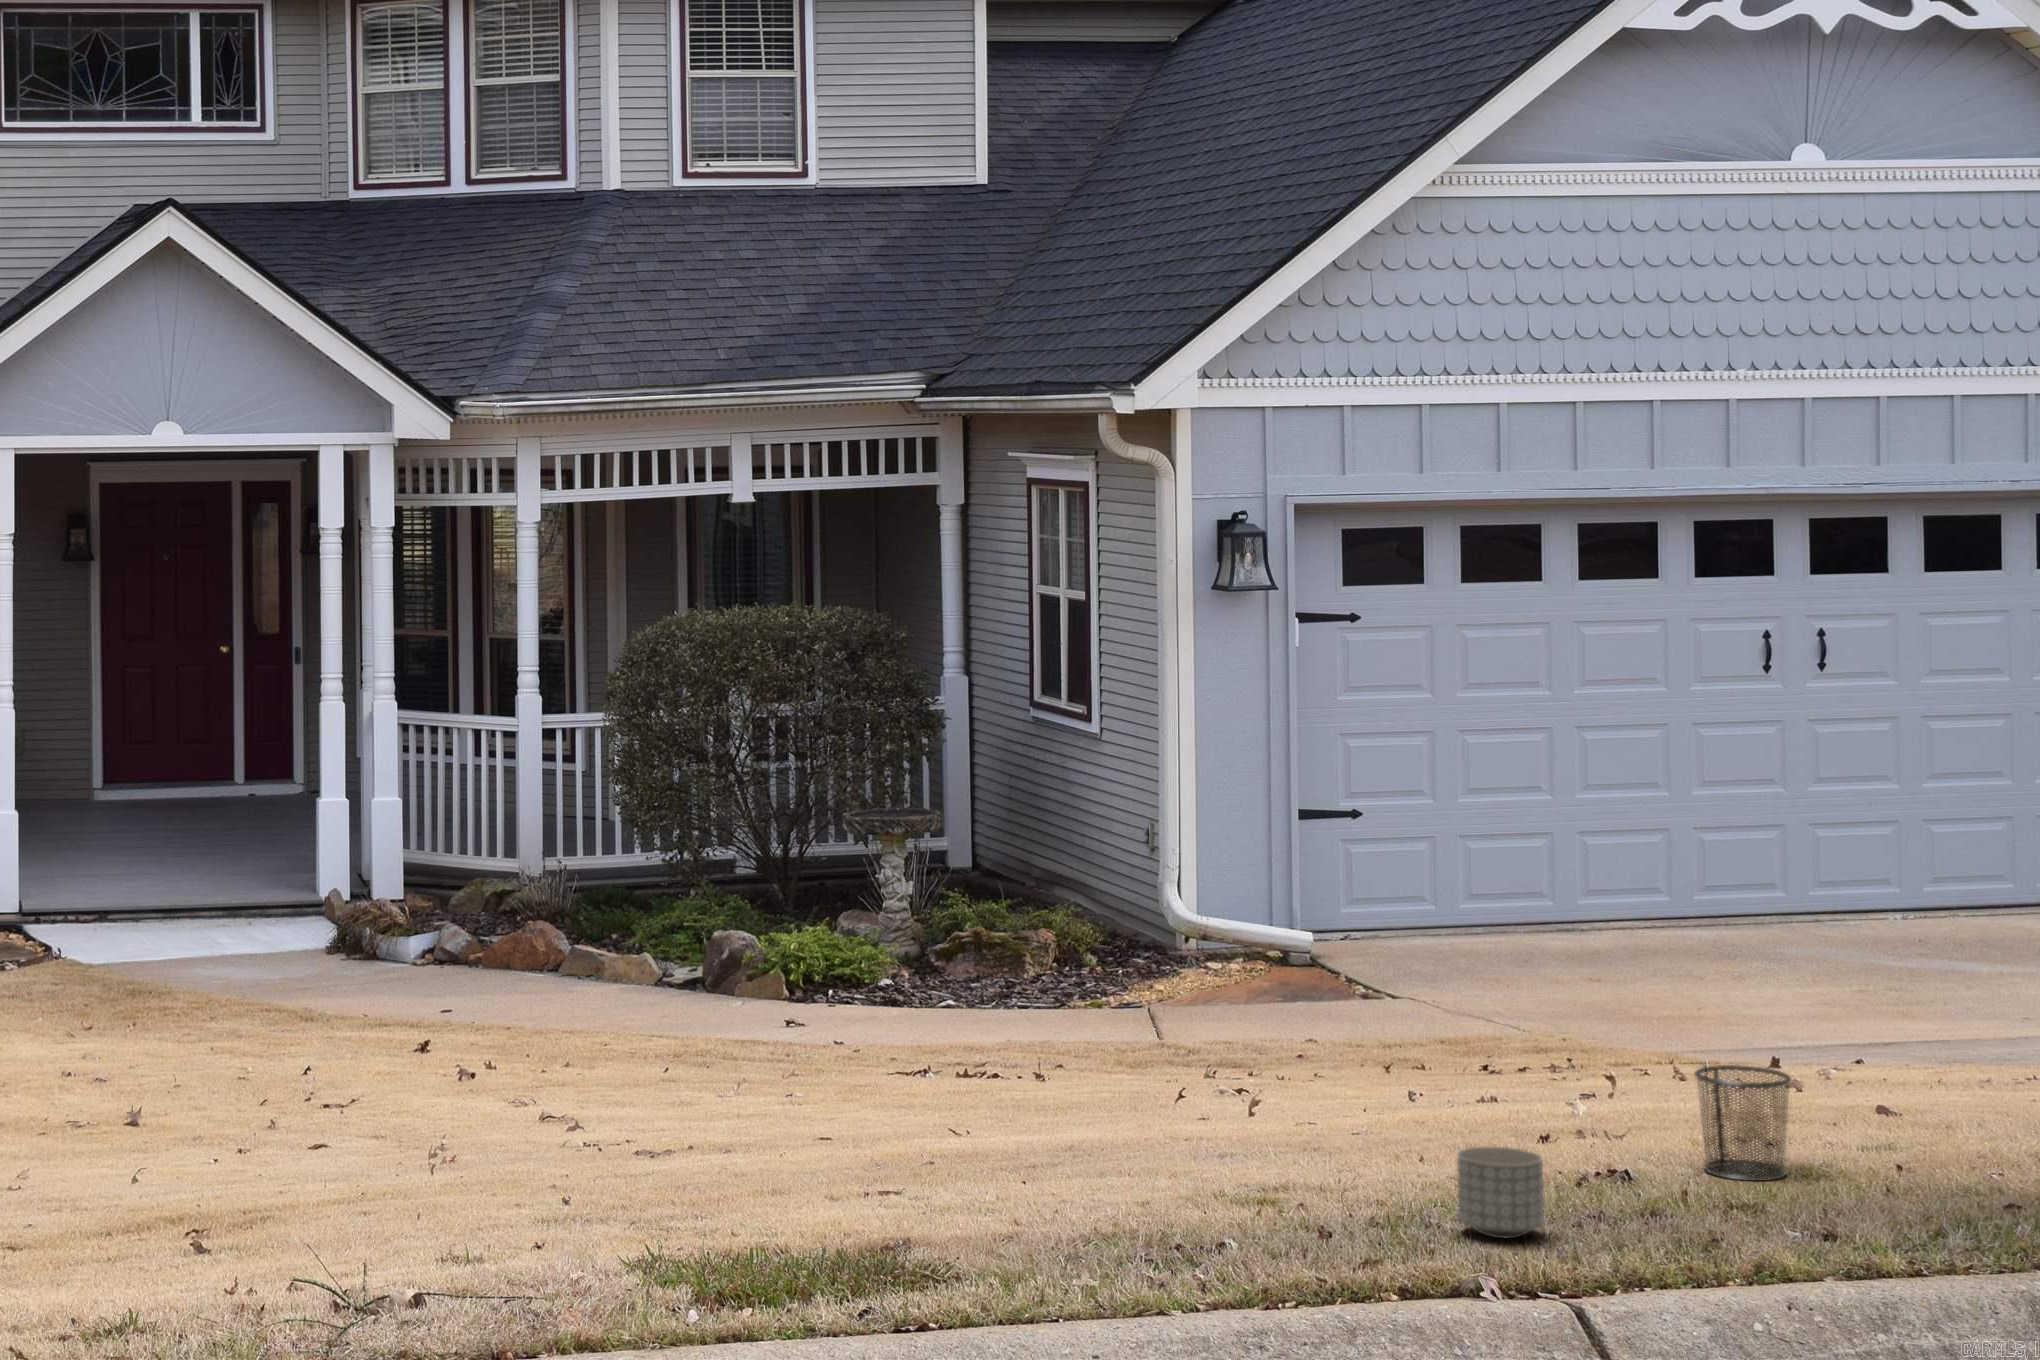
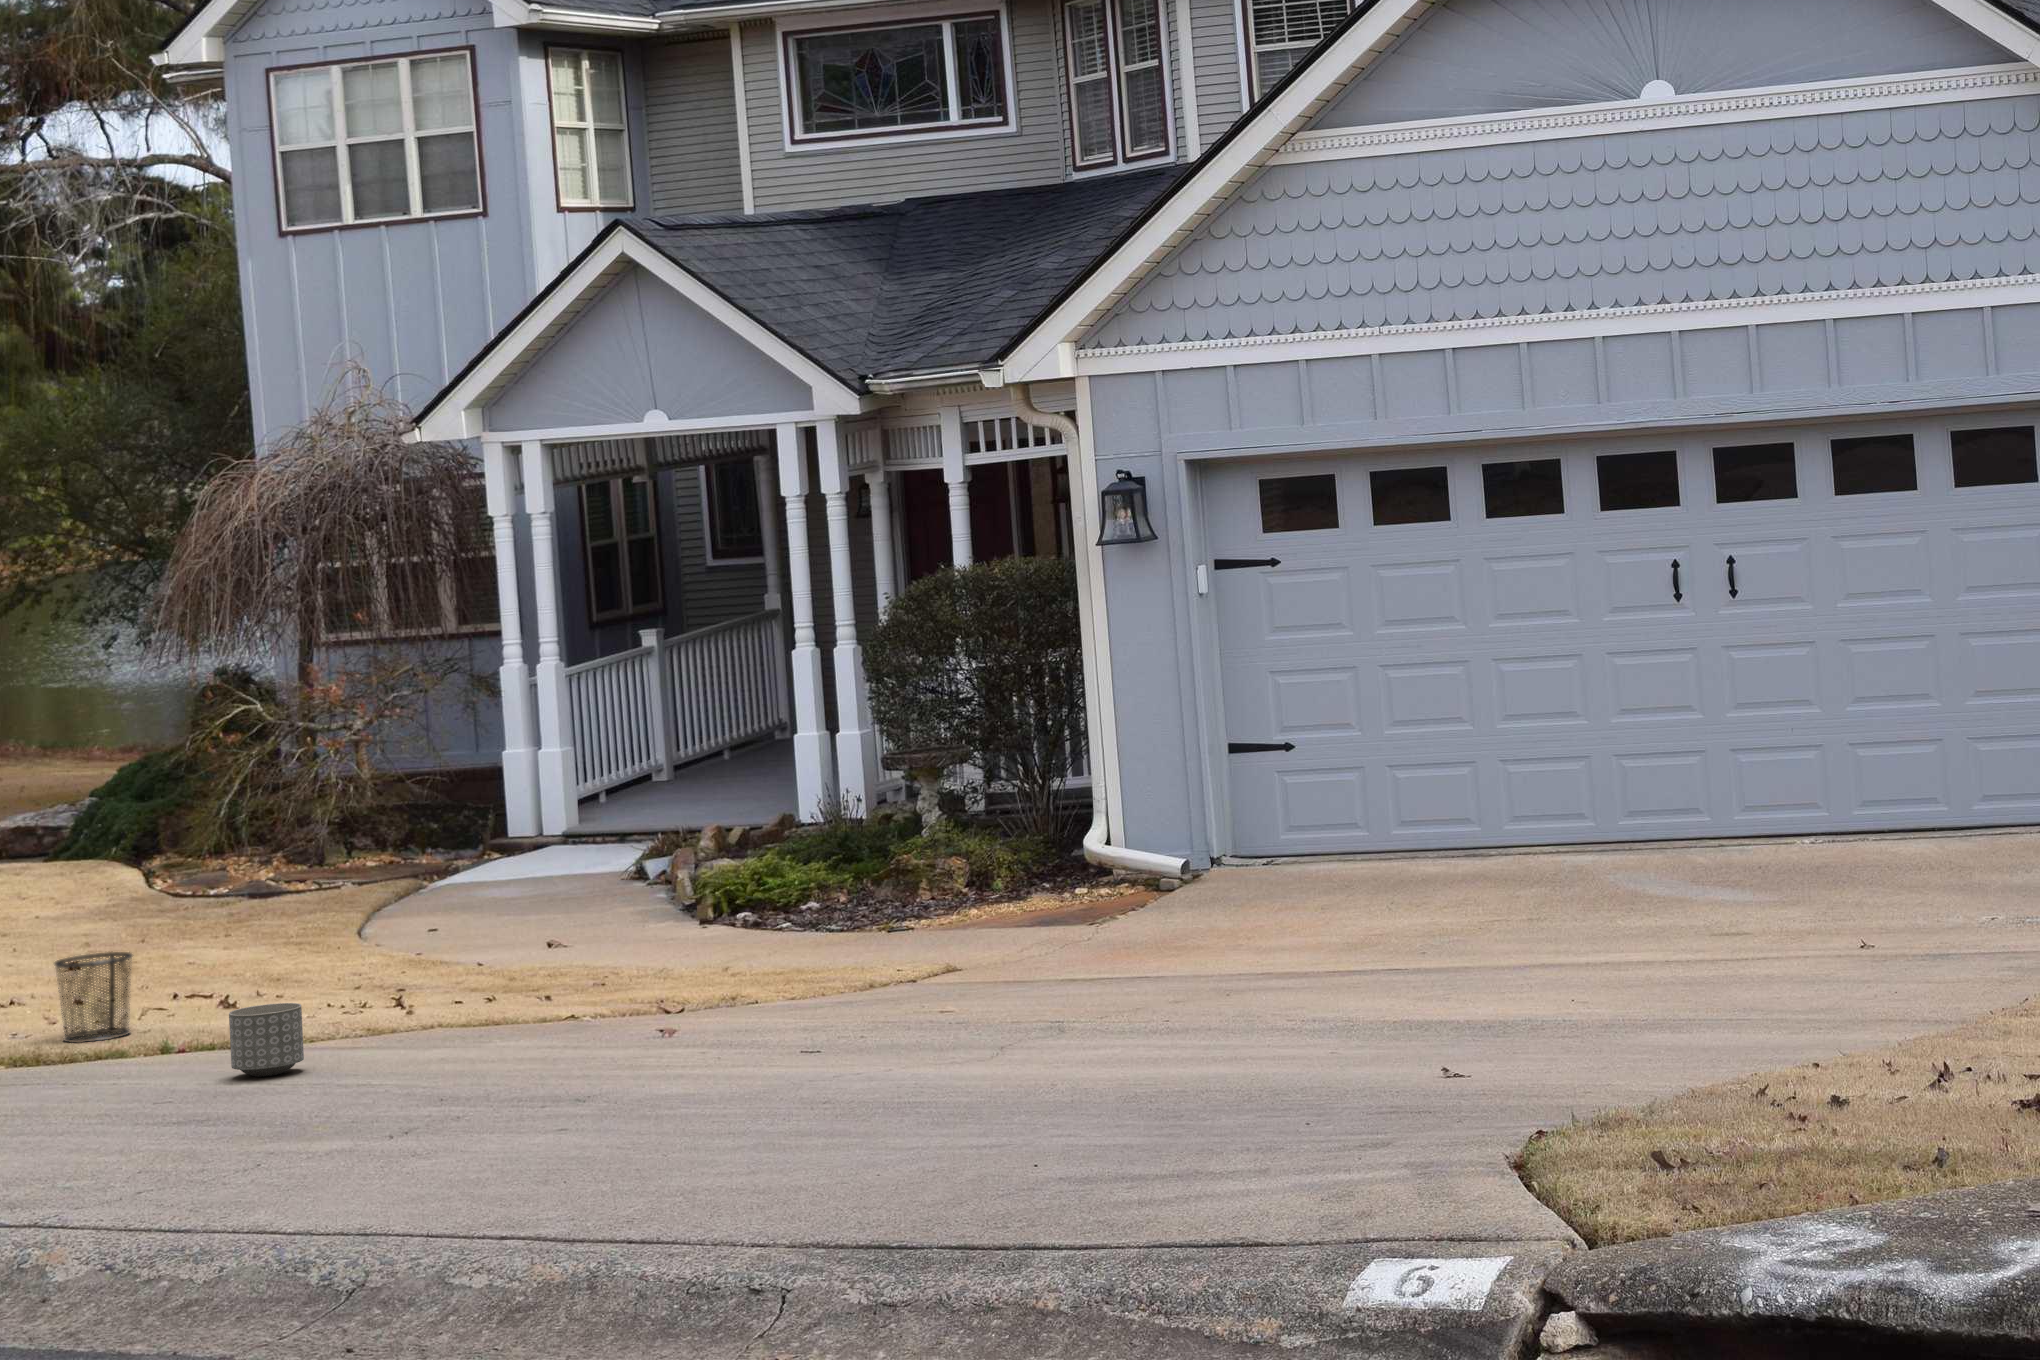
waste bin: present [1695,1065,1791,1181] -> present [54,952,132,1043]

